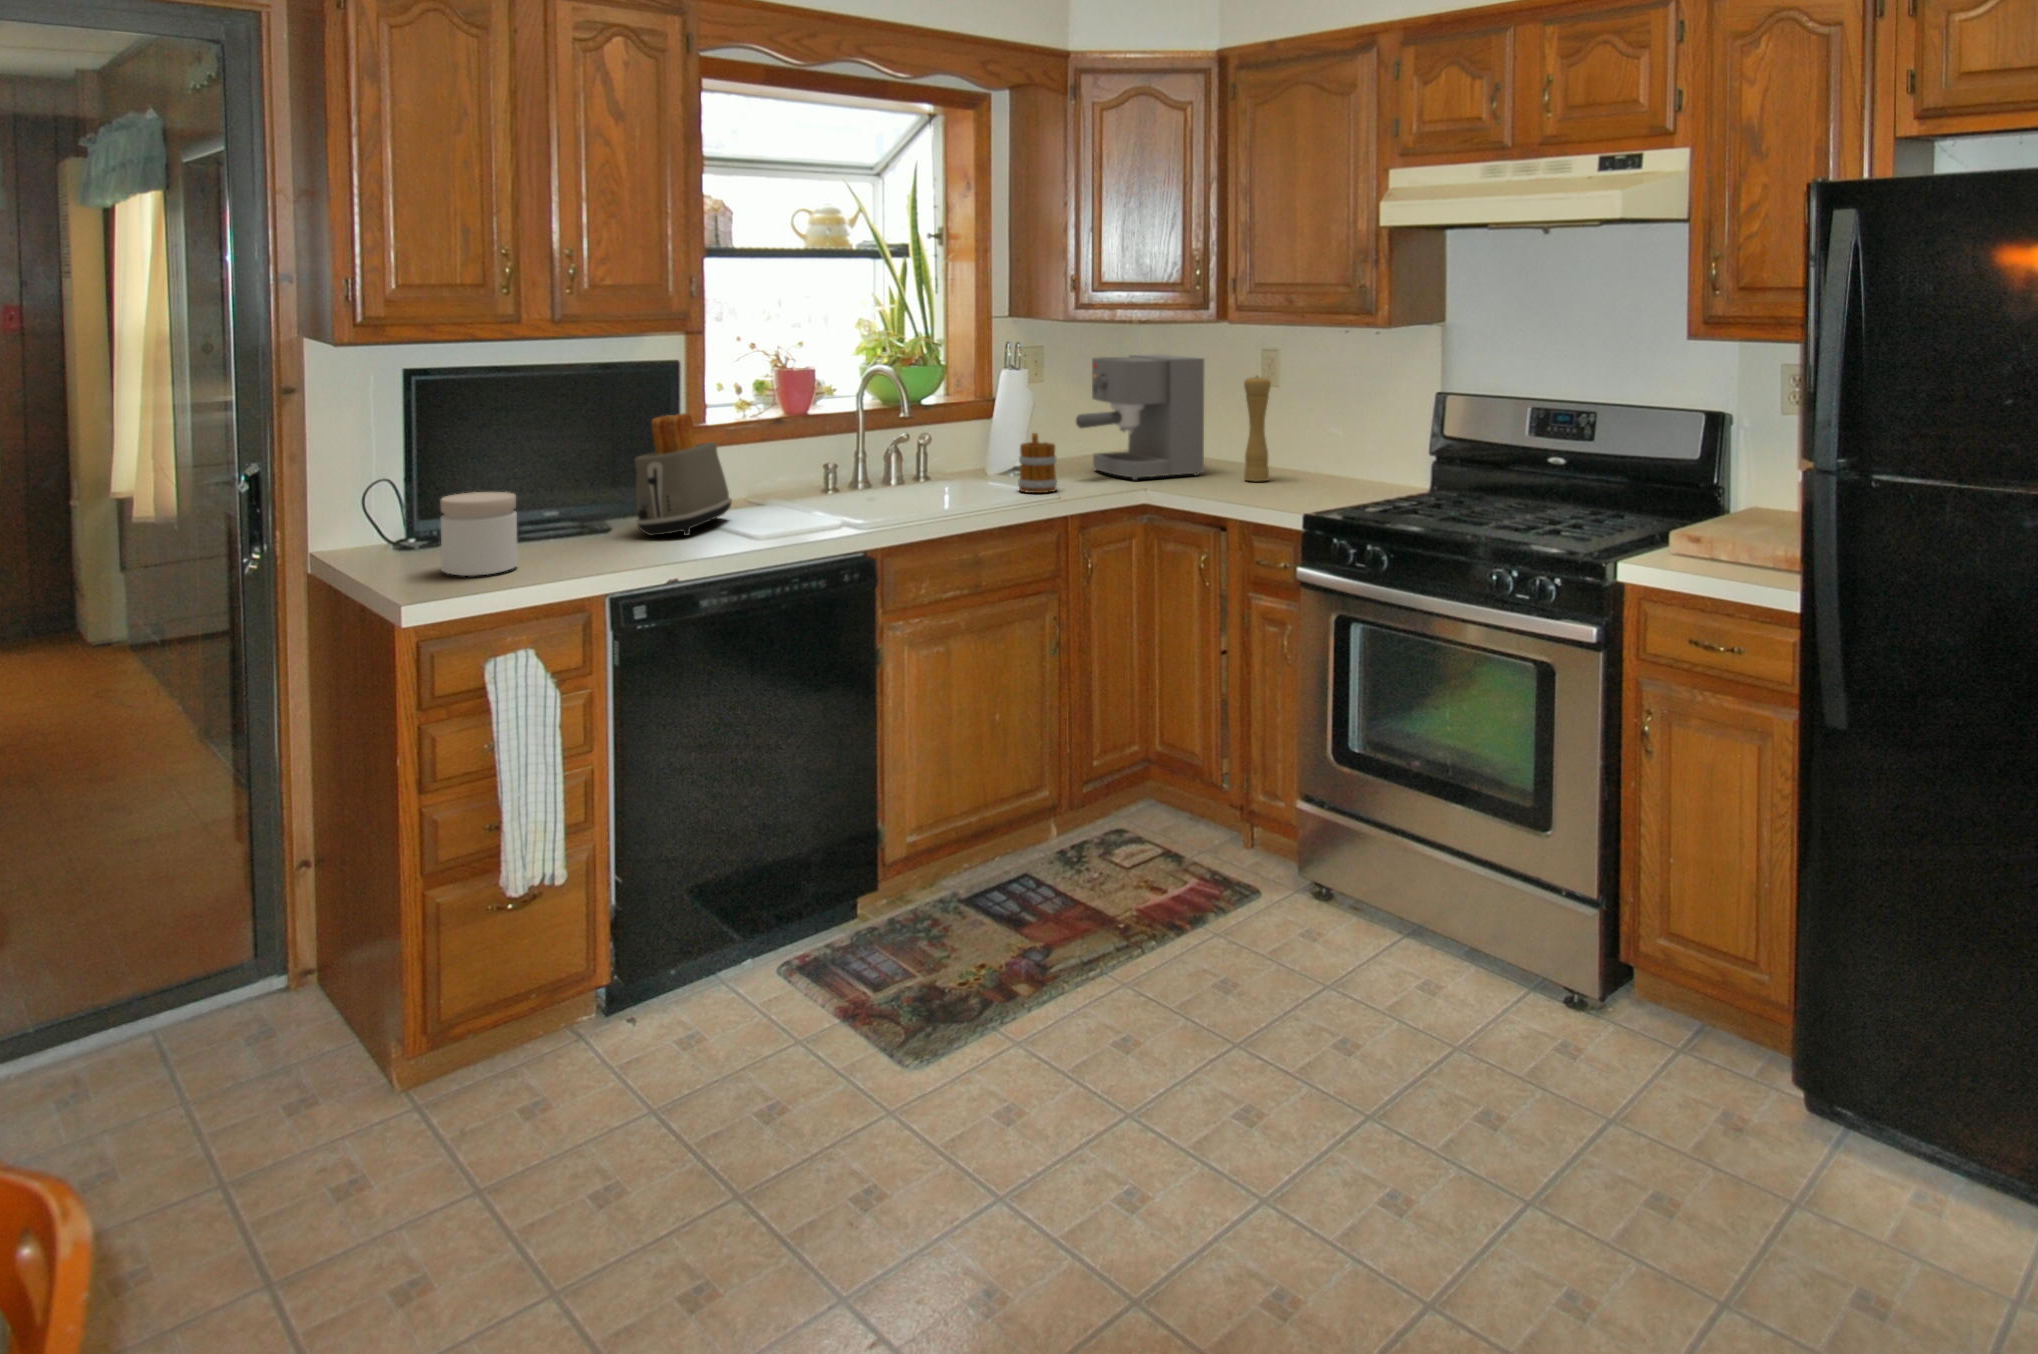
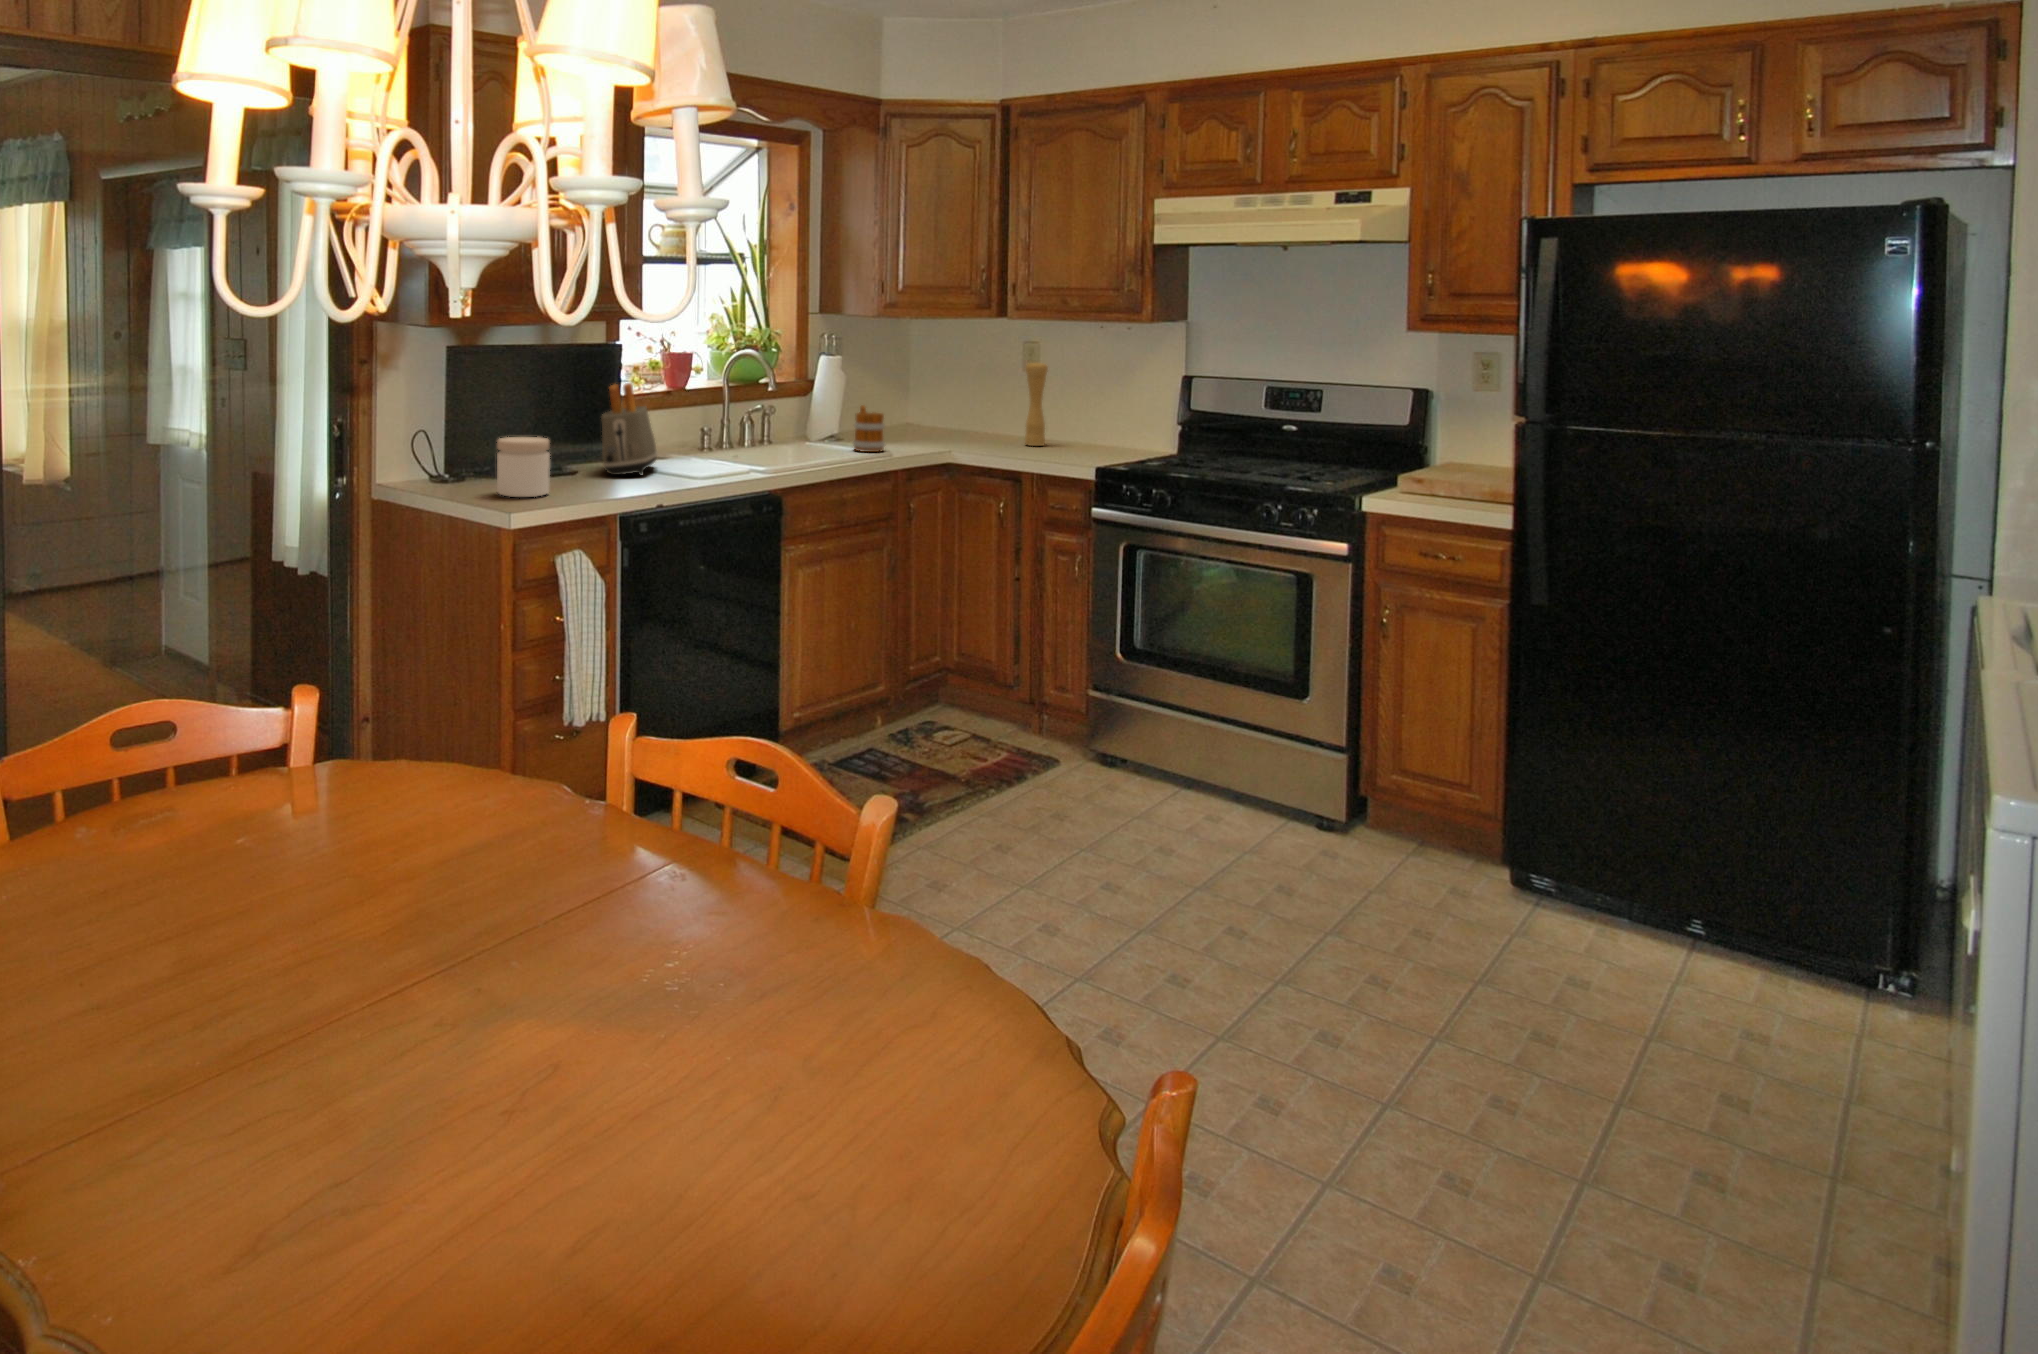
coffee maker: present [1076,354,1204,480] -> none [891,345,990,444]

